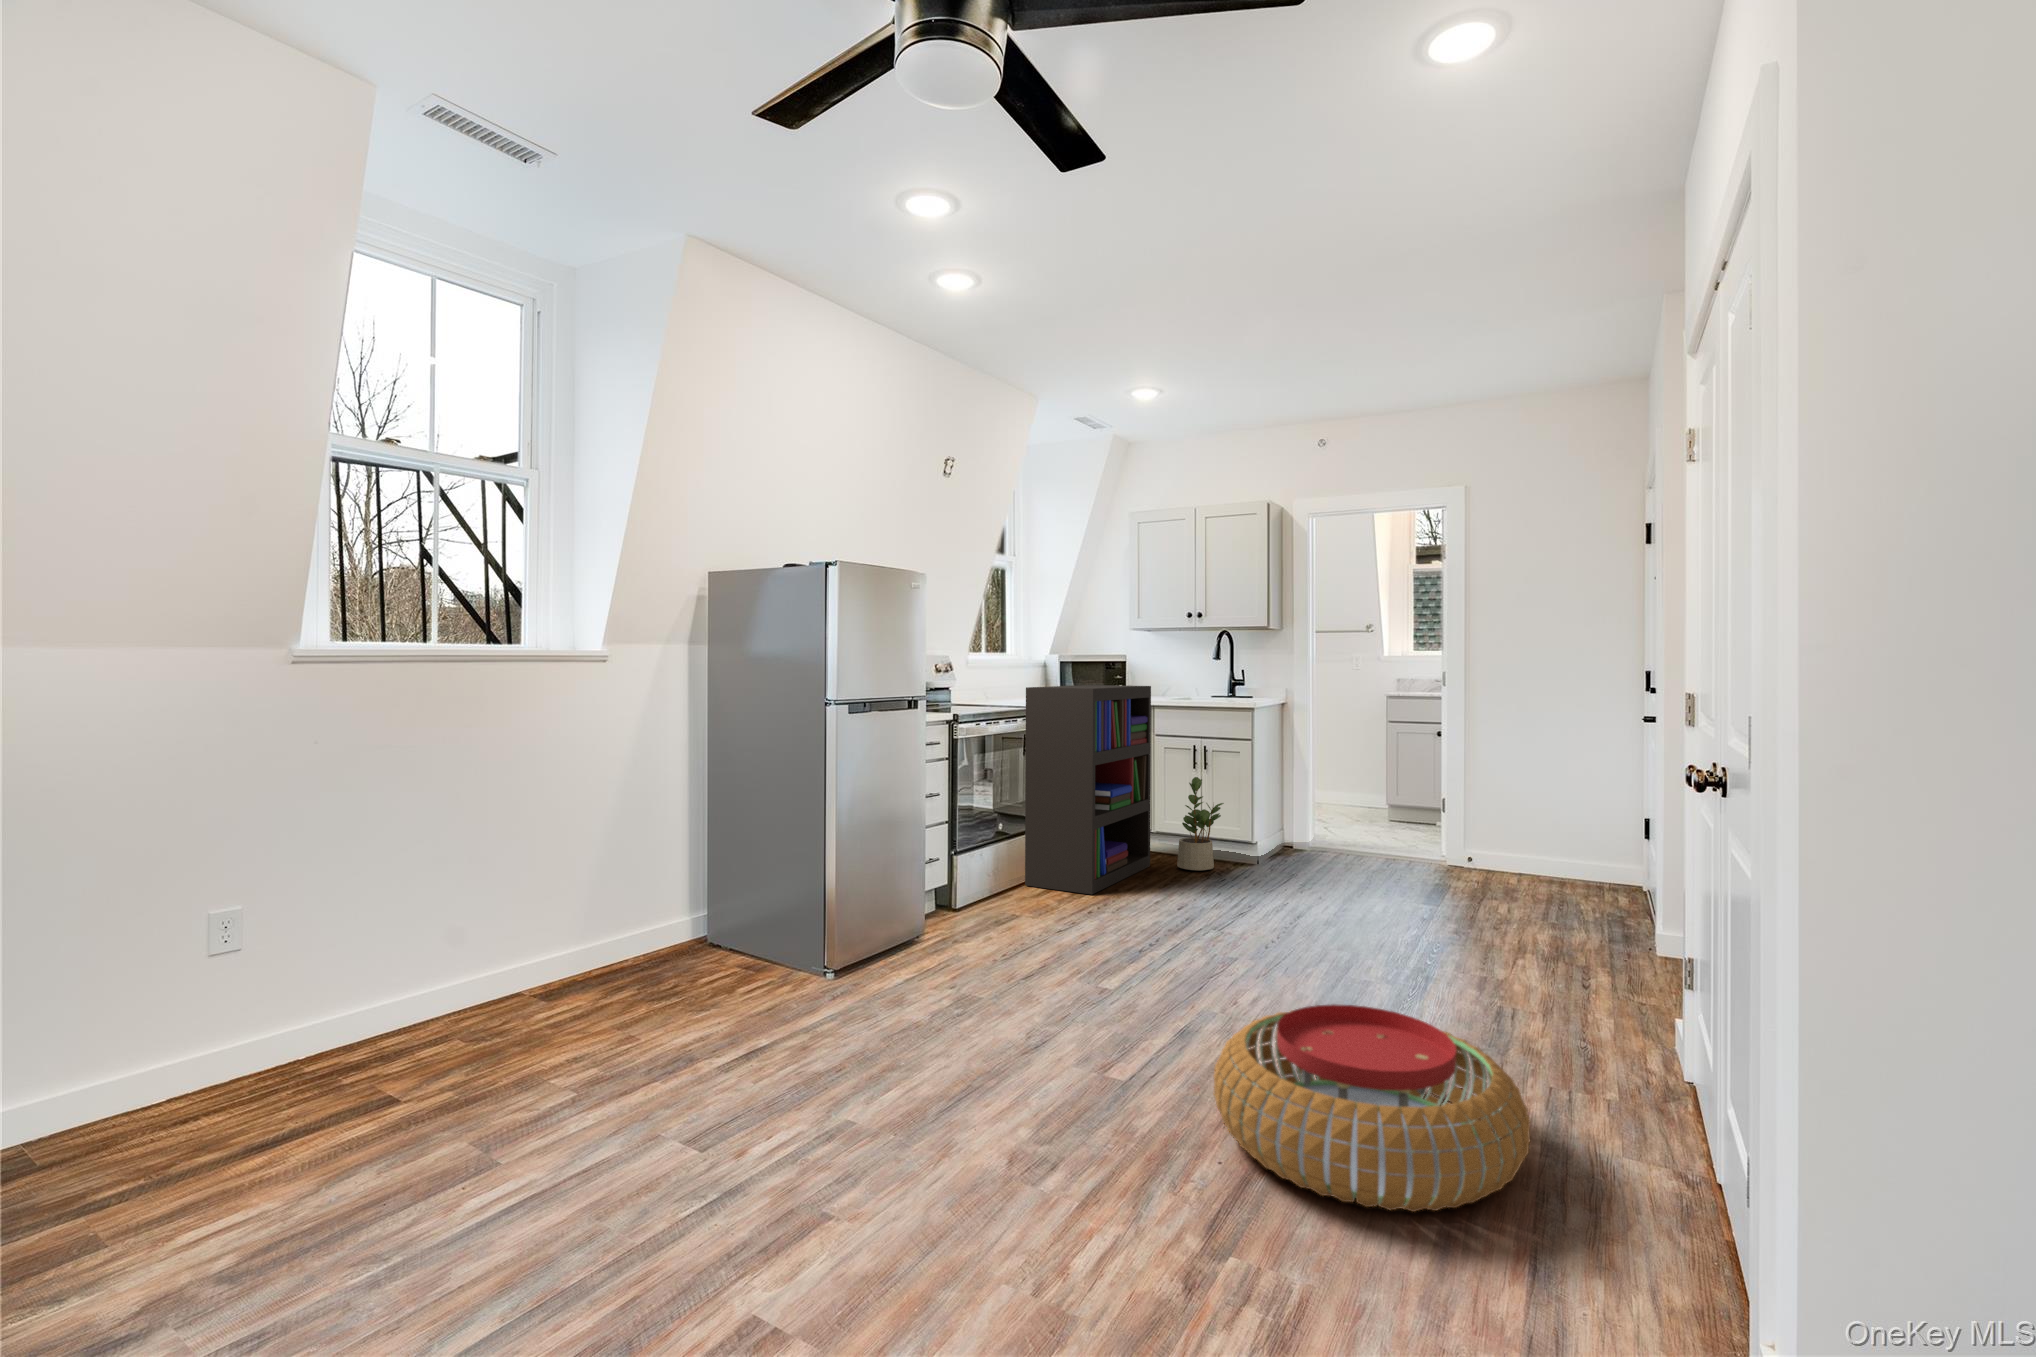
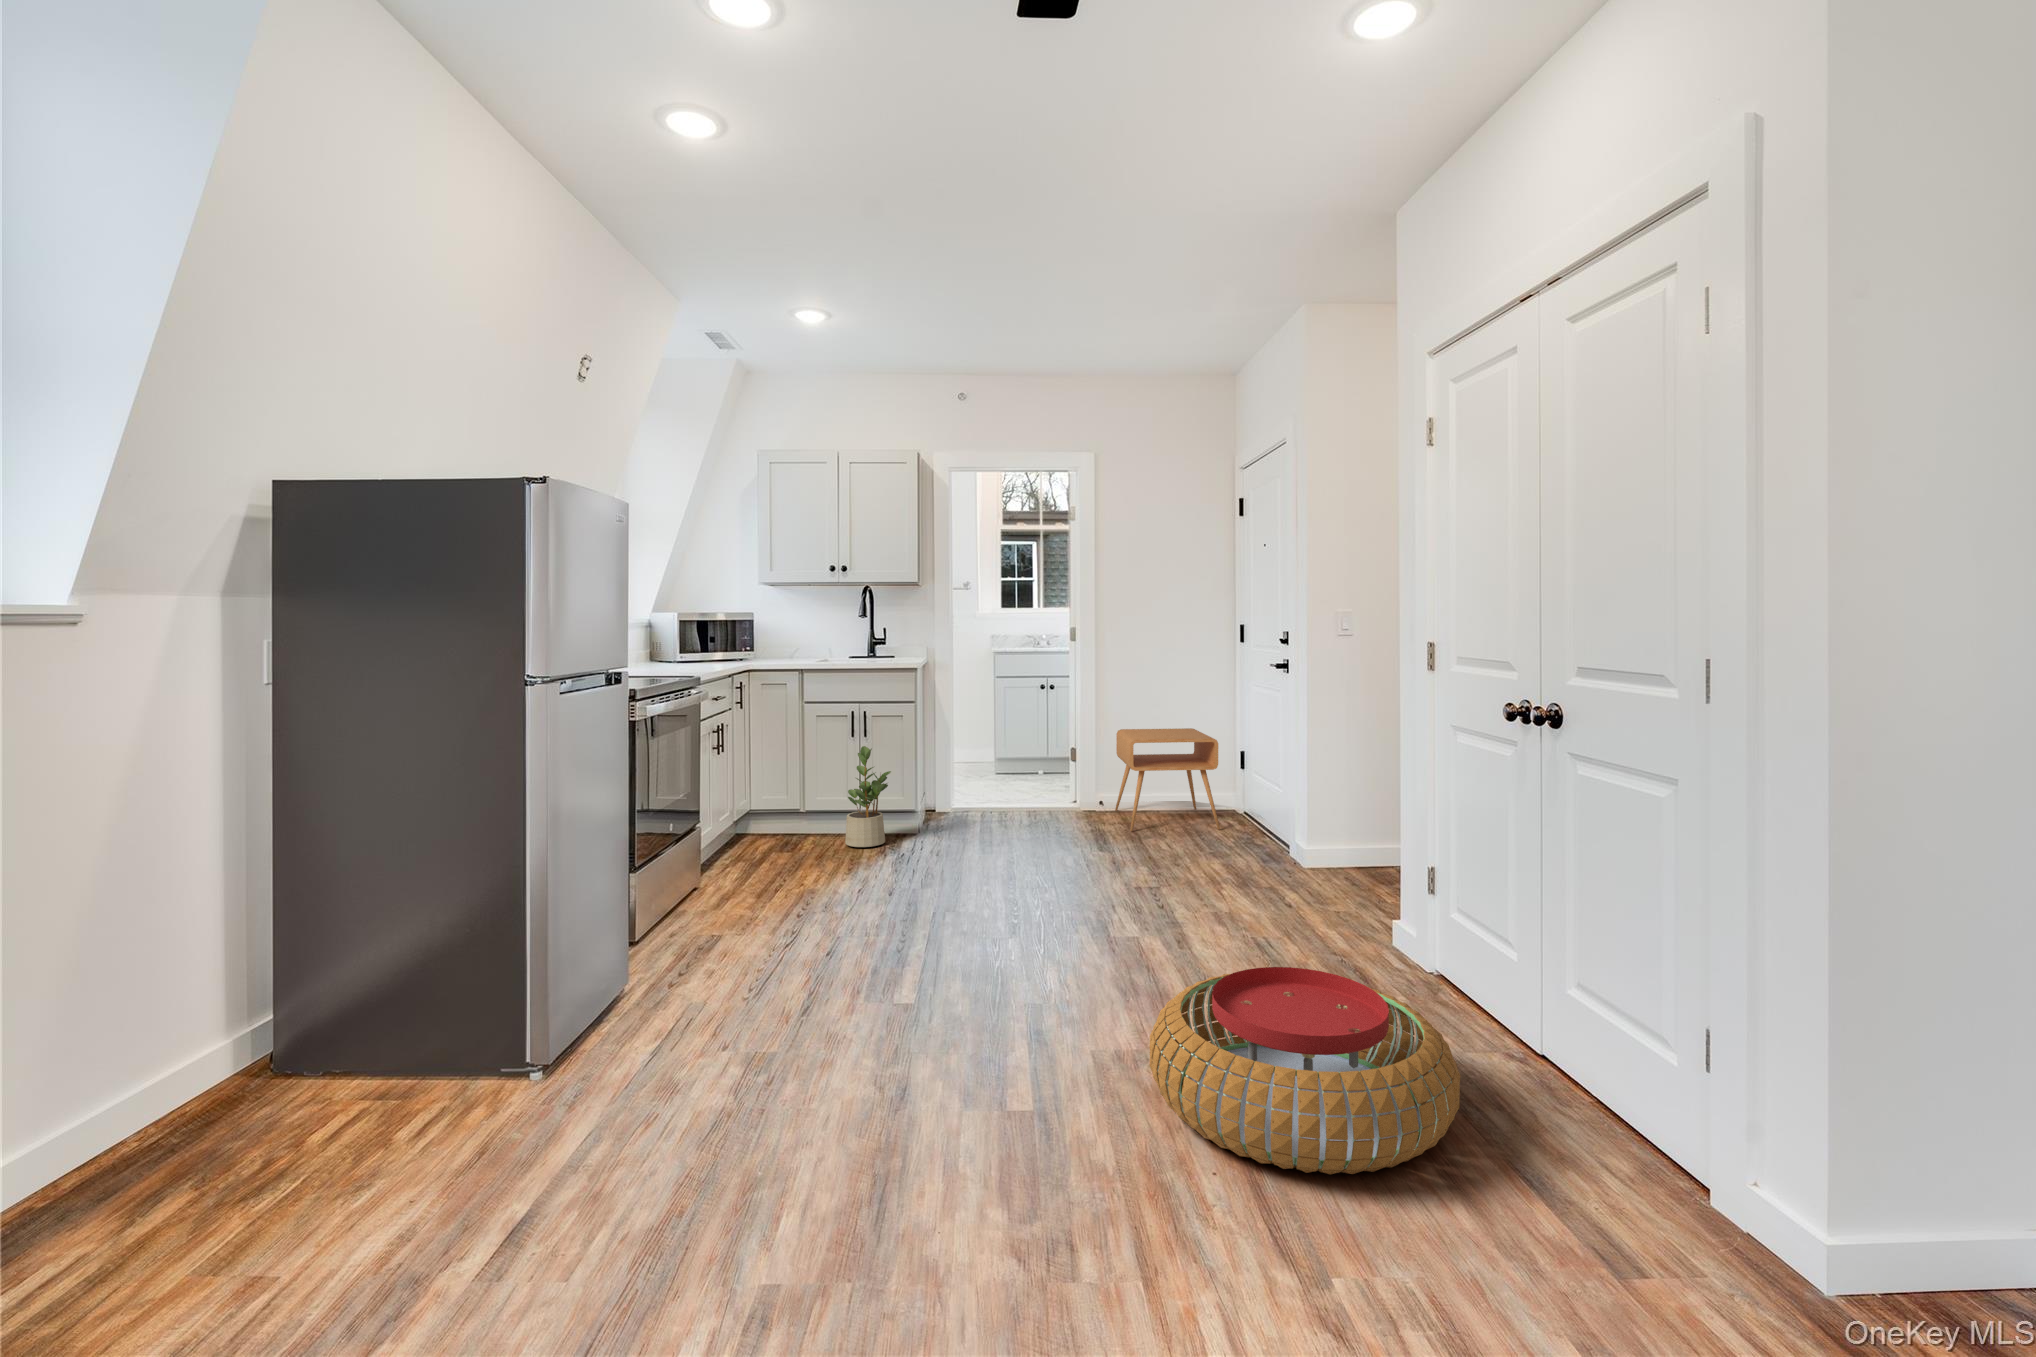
bookshelf: present [1025,685,1151,895] -> none [688,648,816,895]
side table: none [1478,783,1594,905] -> present [1115,728,1220,831]

